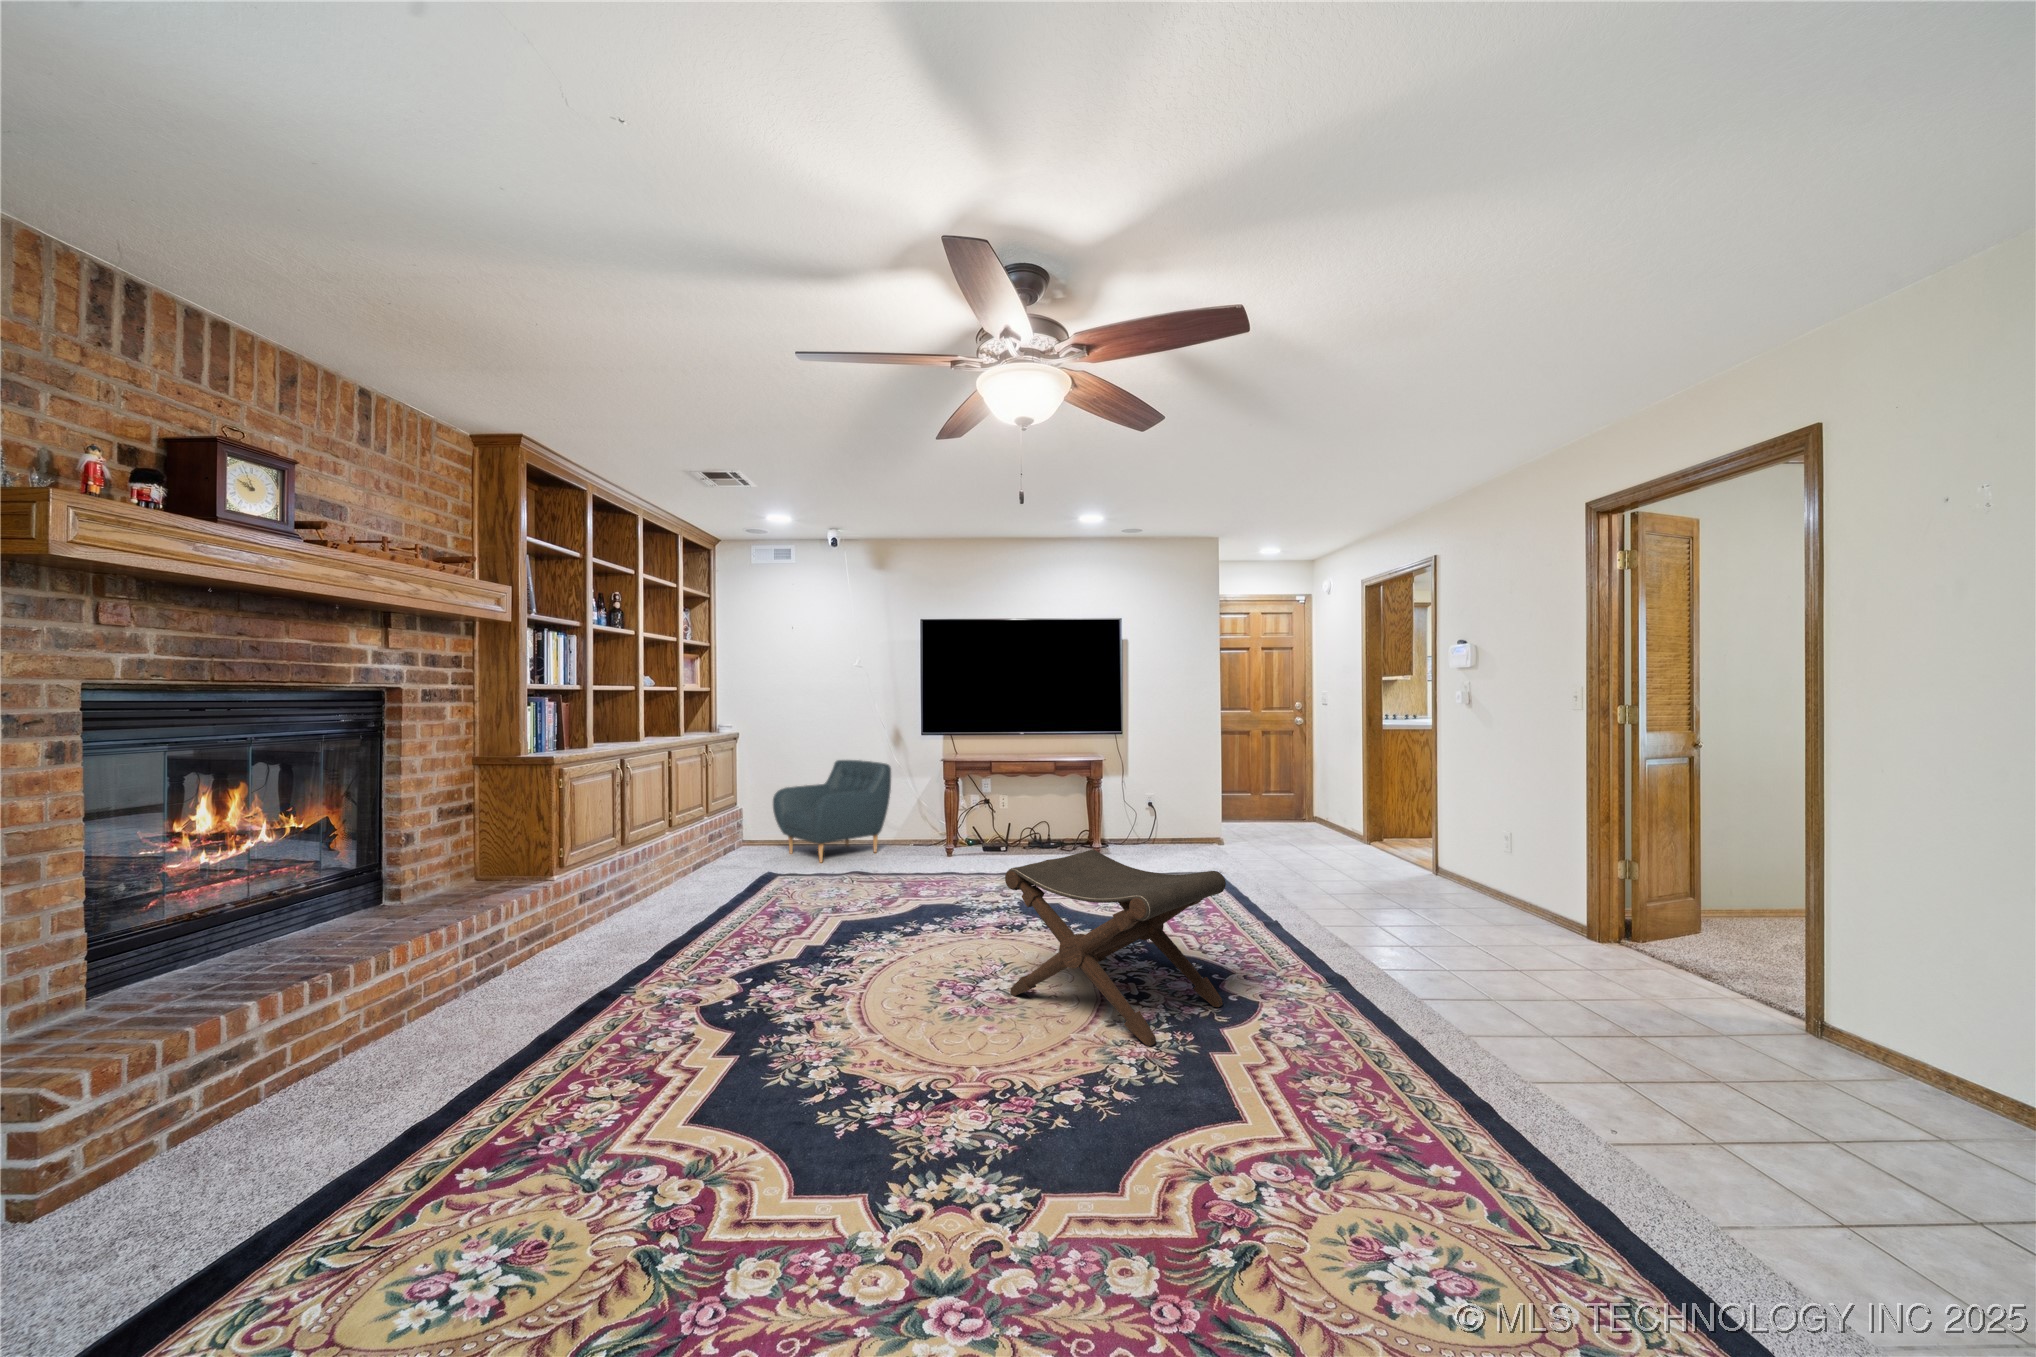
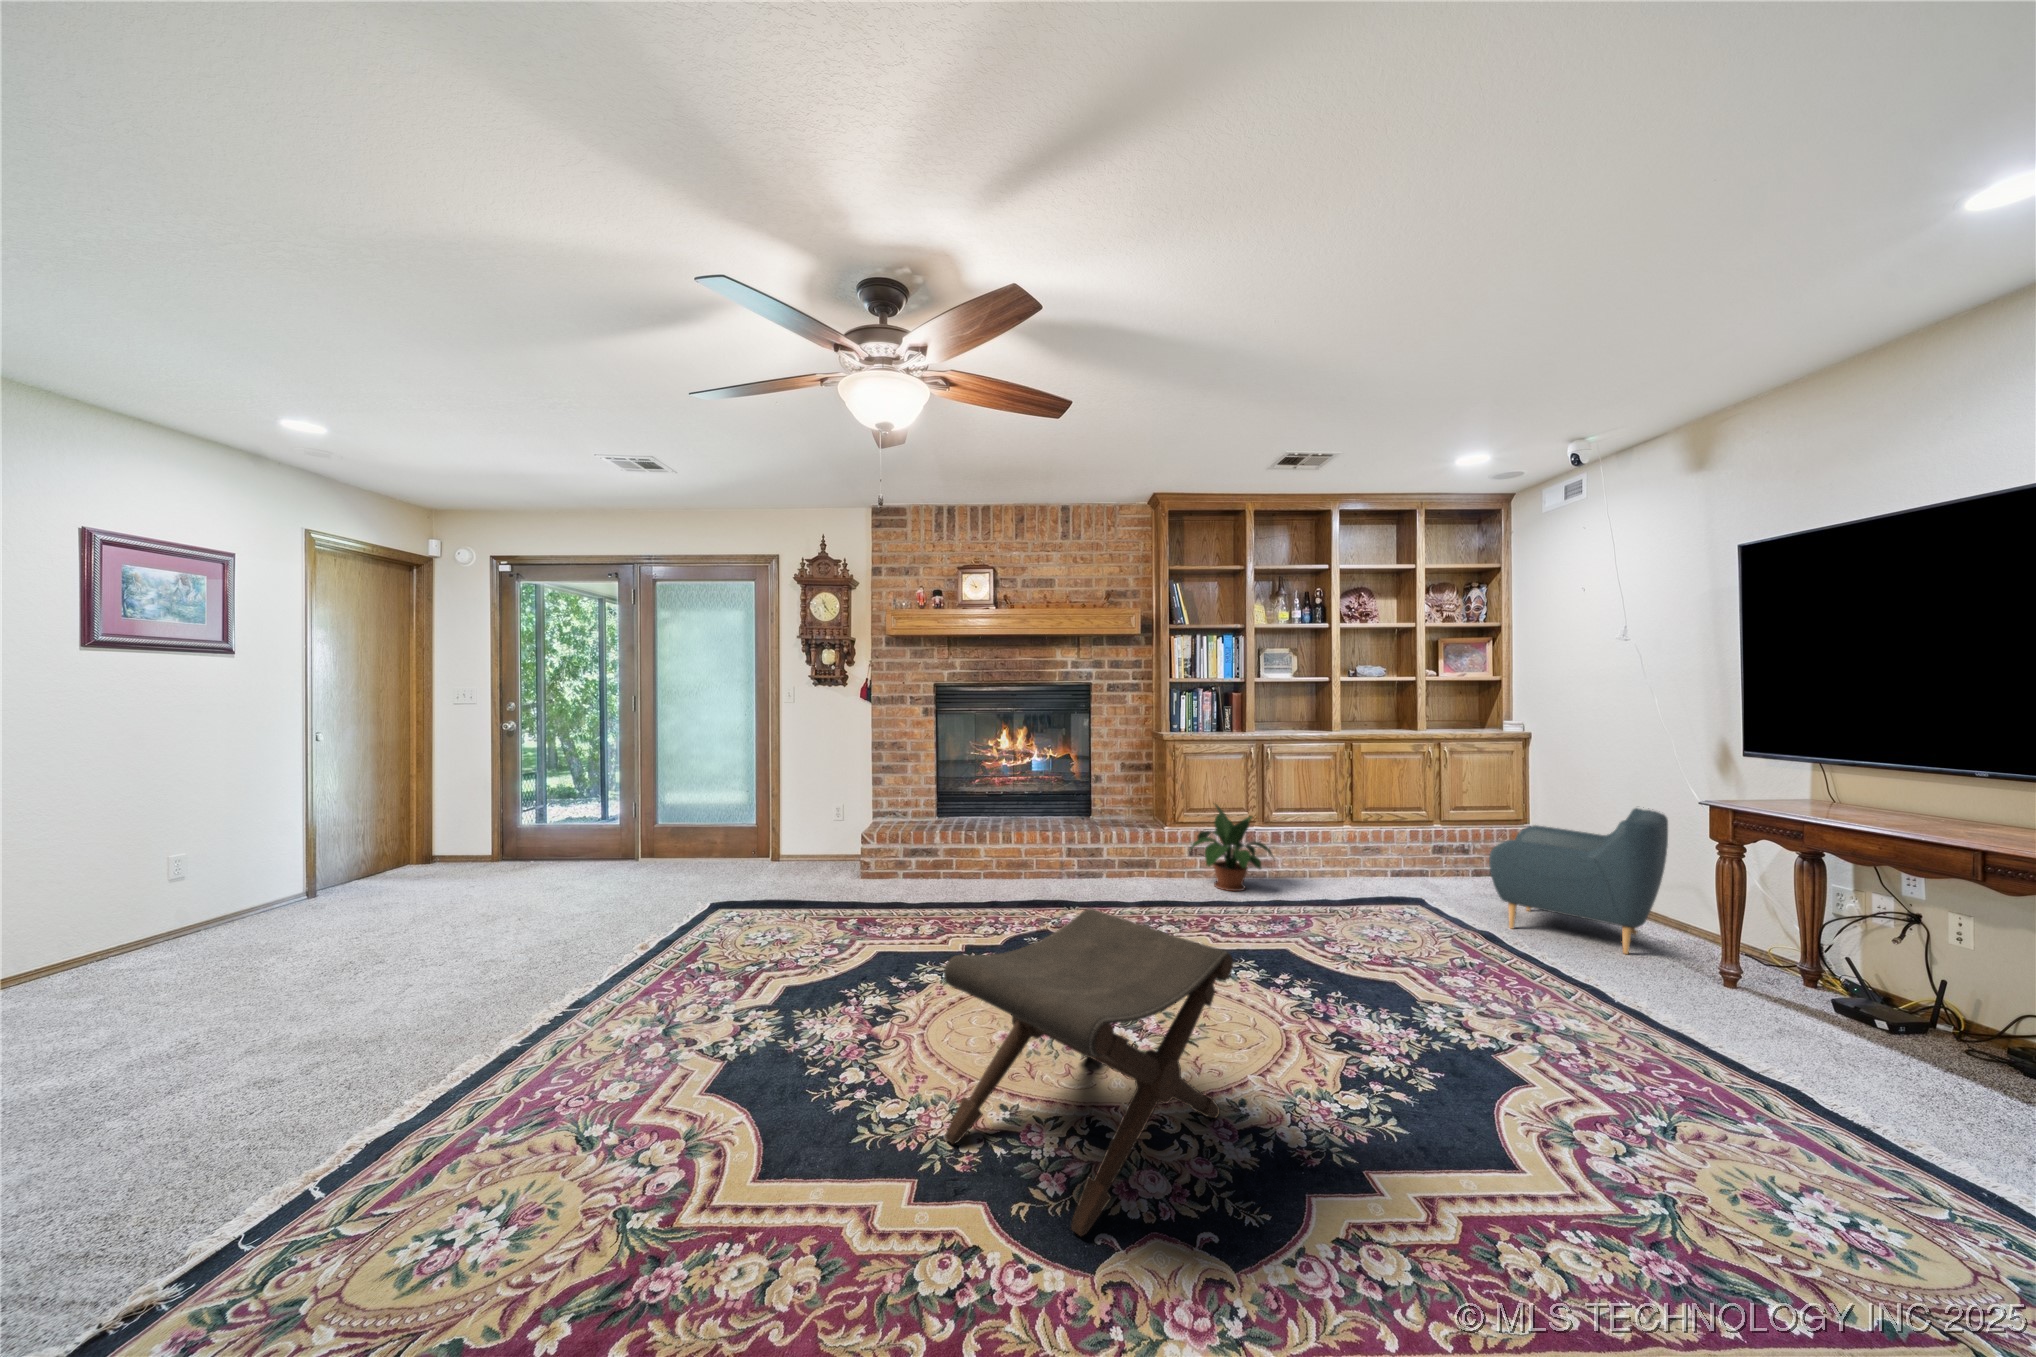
potted plant: none [589,821,684,922] -> present [1191,805,1275,891]

